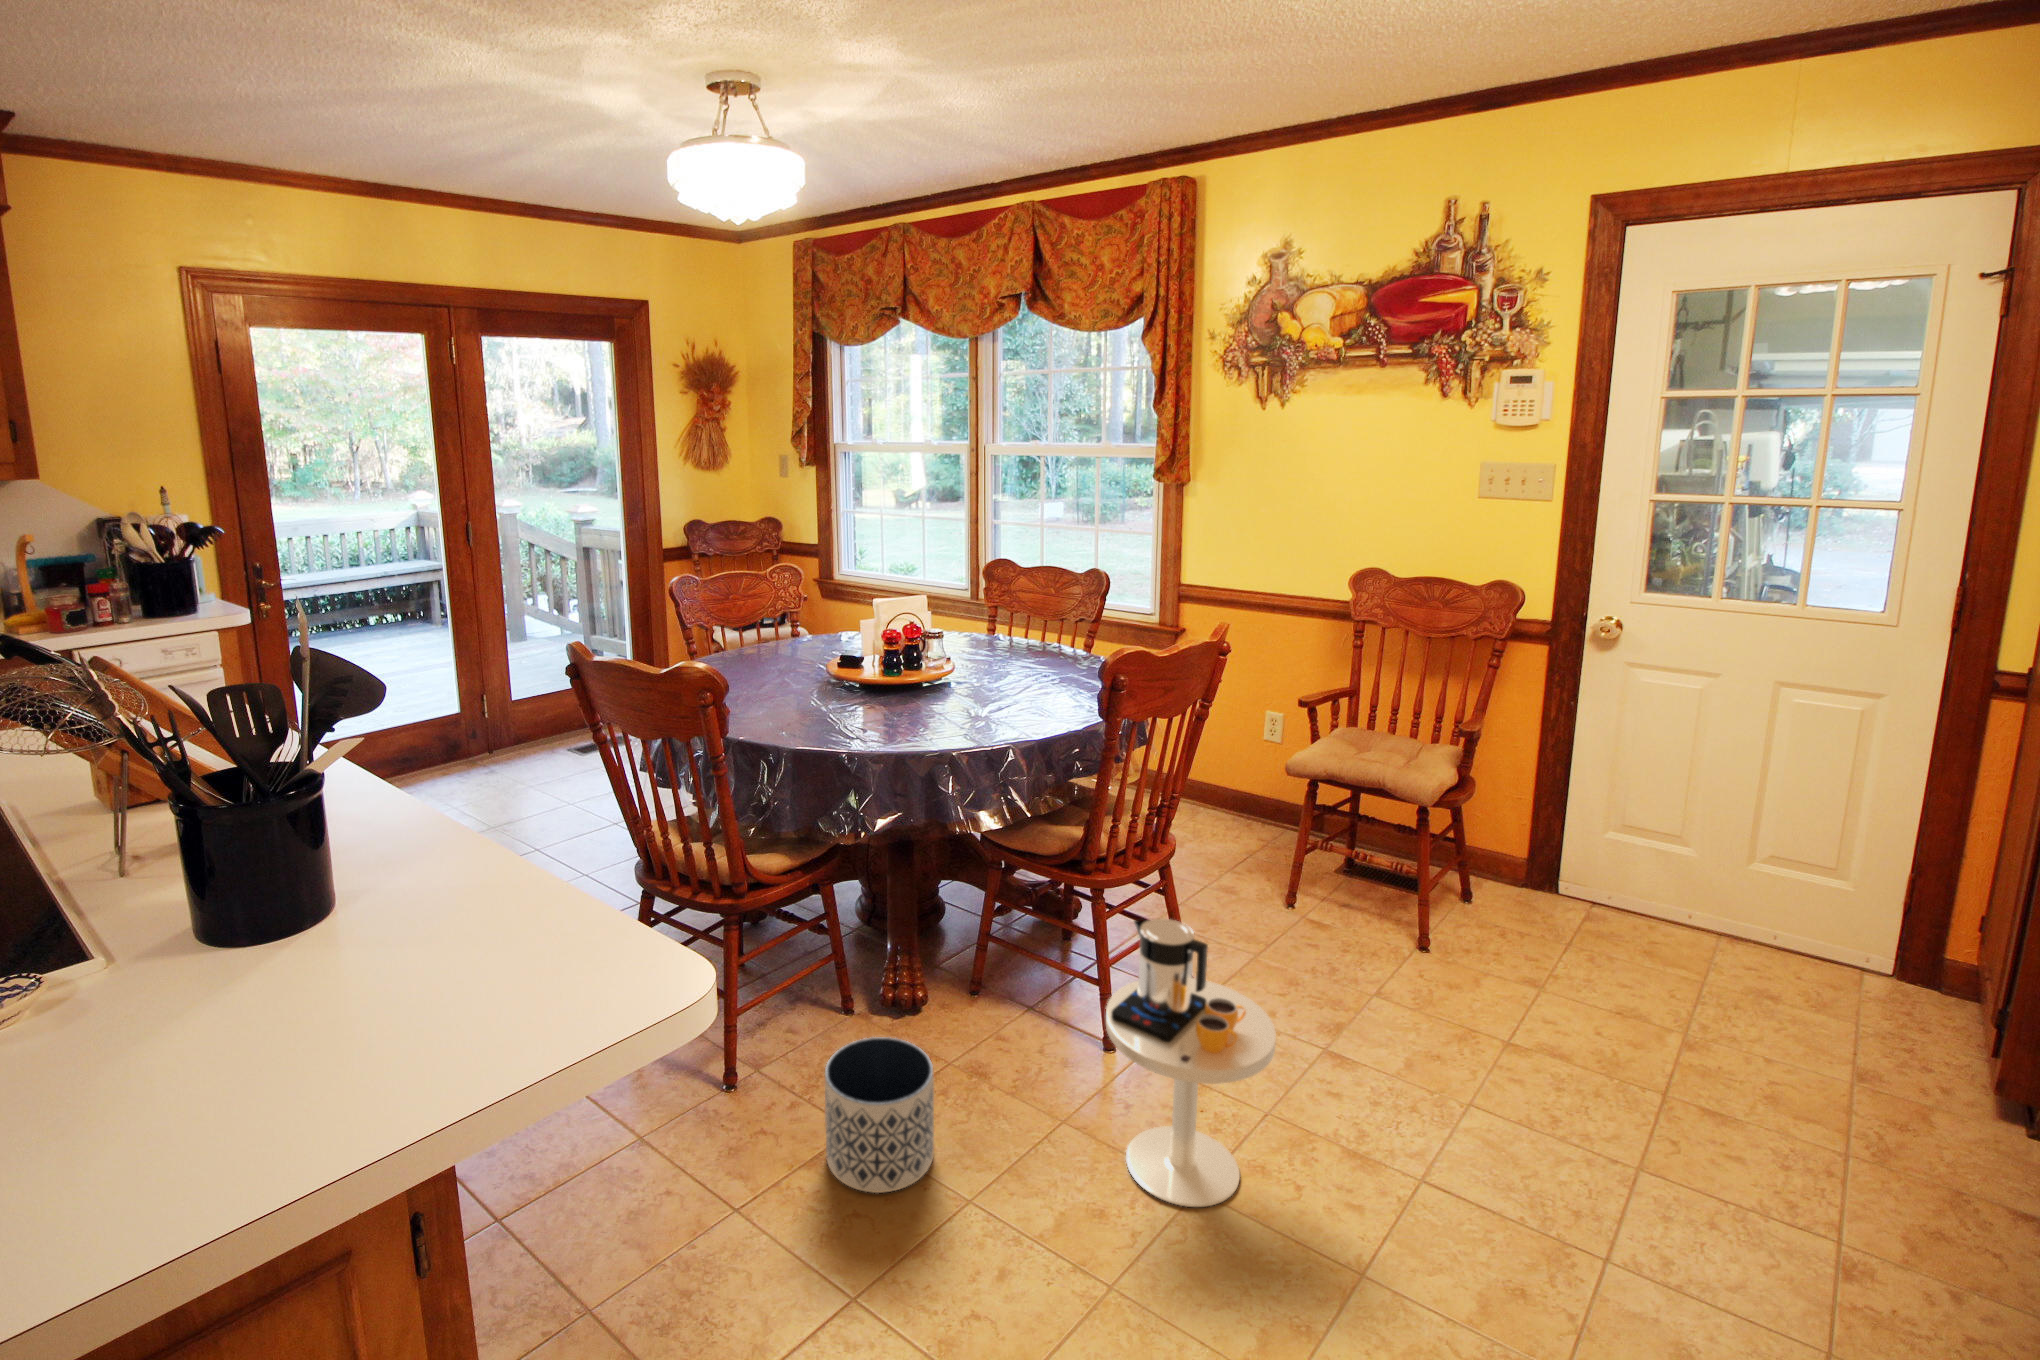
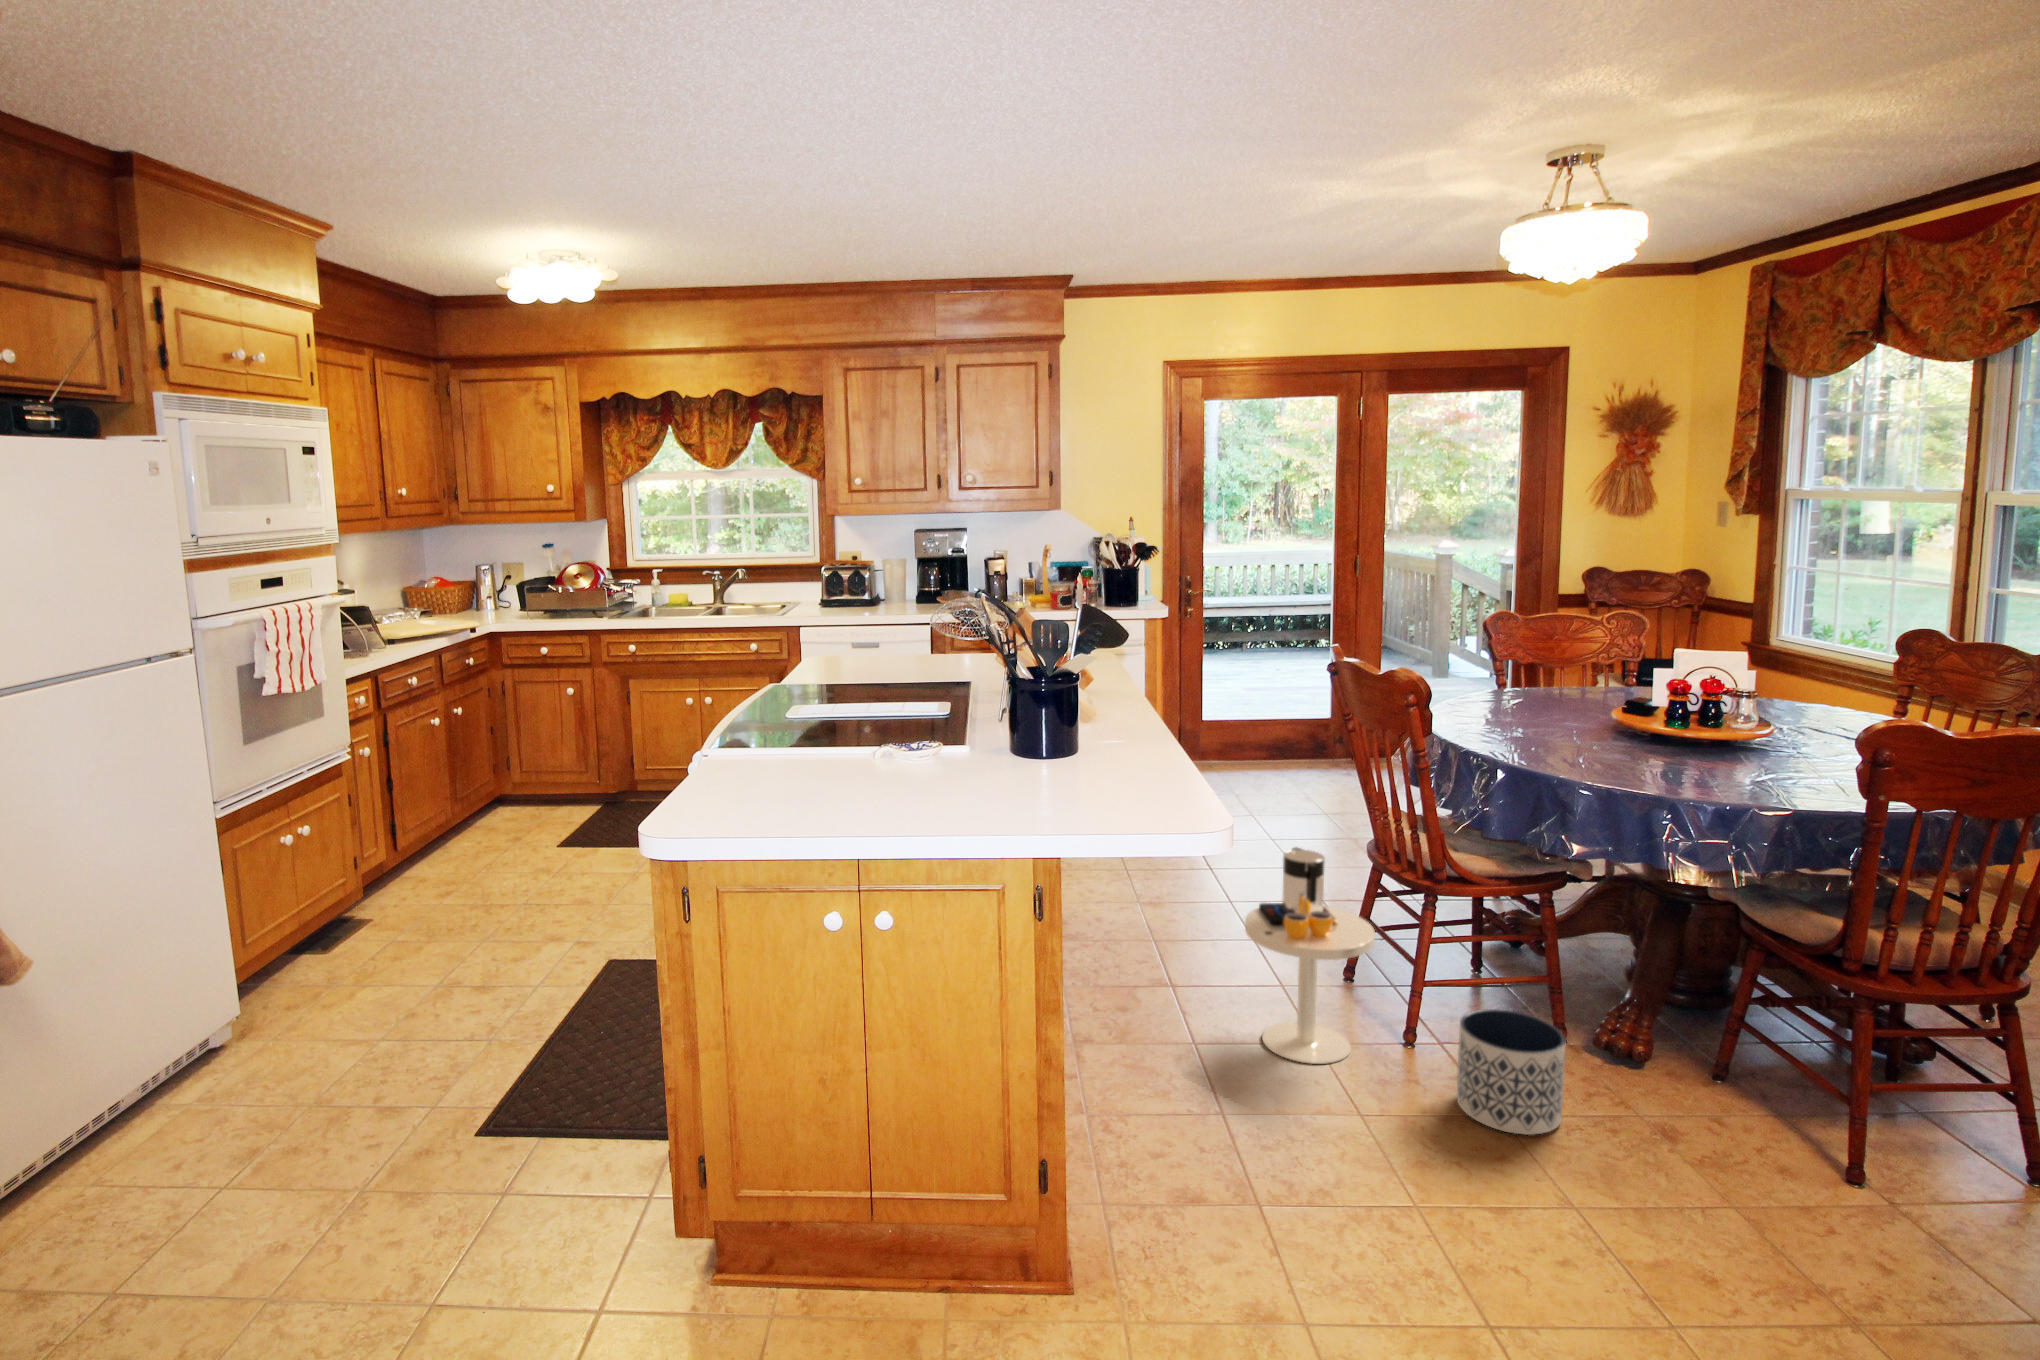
side table: present [1106,919,1276,1207] -> present [1245,847,1375,1064]

